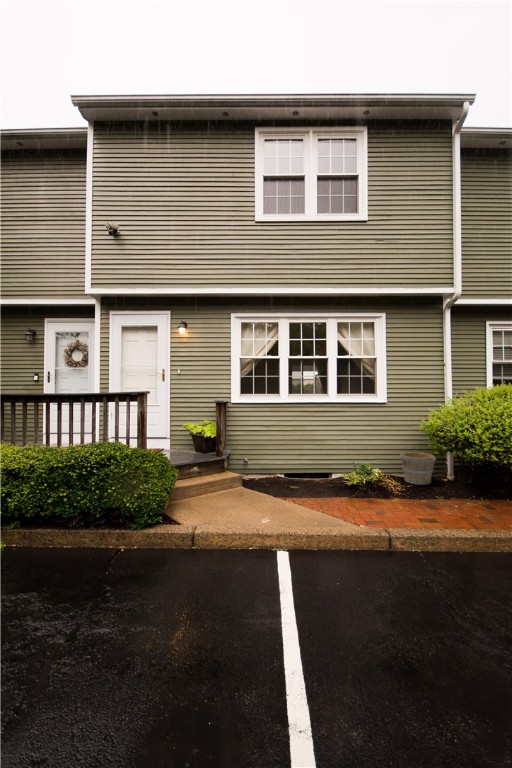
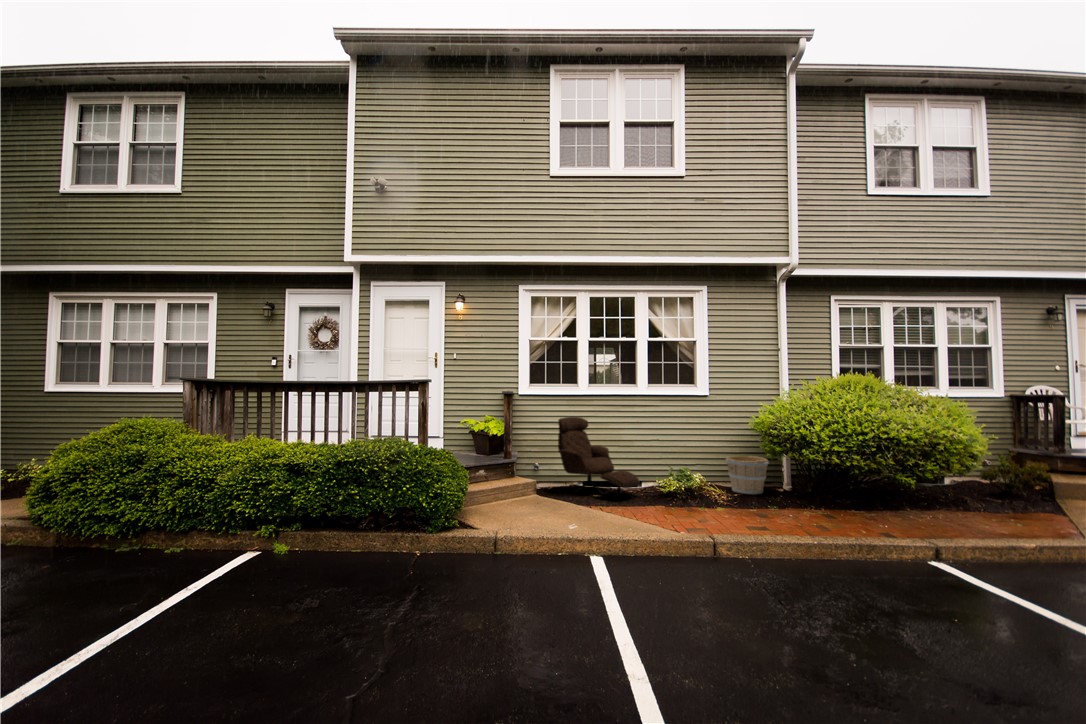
lounge chair: none [262,421,329,490] -> present [558,417,640,499]

